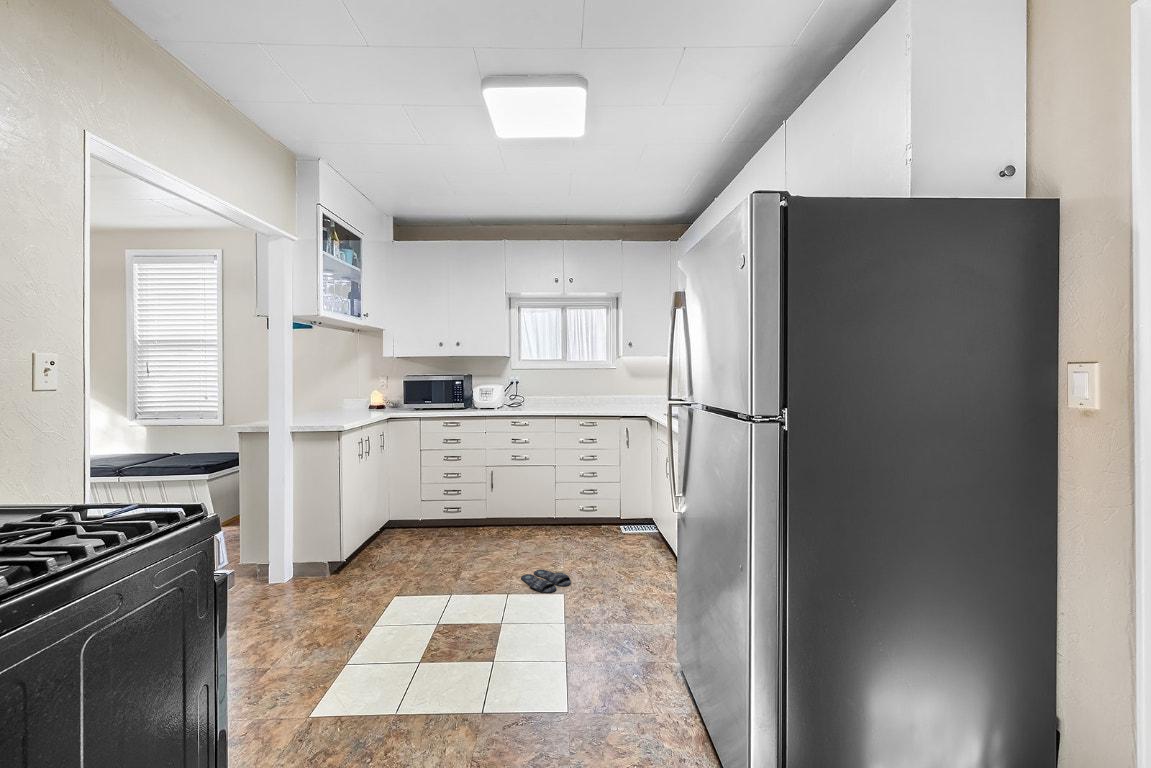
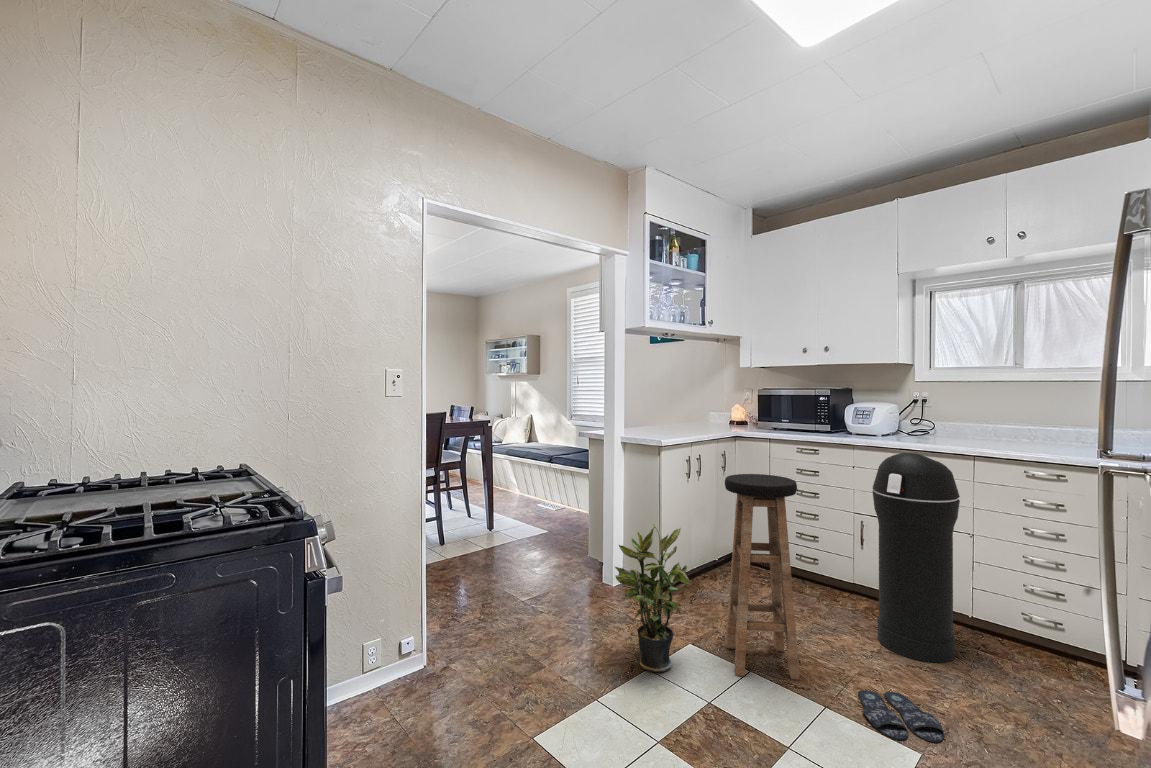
trash can: none [508,417,556,550] -> present [873,452,960,662]
bar stool: none [423,442,486,600] -> present [725,474,800,680]
potted plant: none [337,495,406,627] -> present [615,524,690,672]

